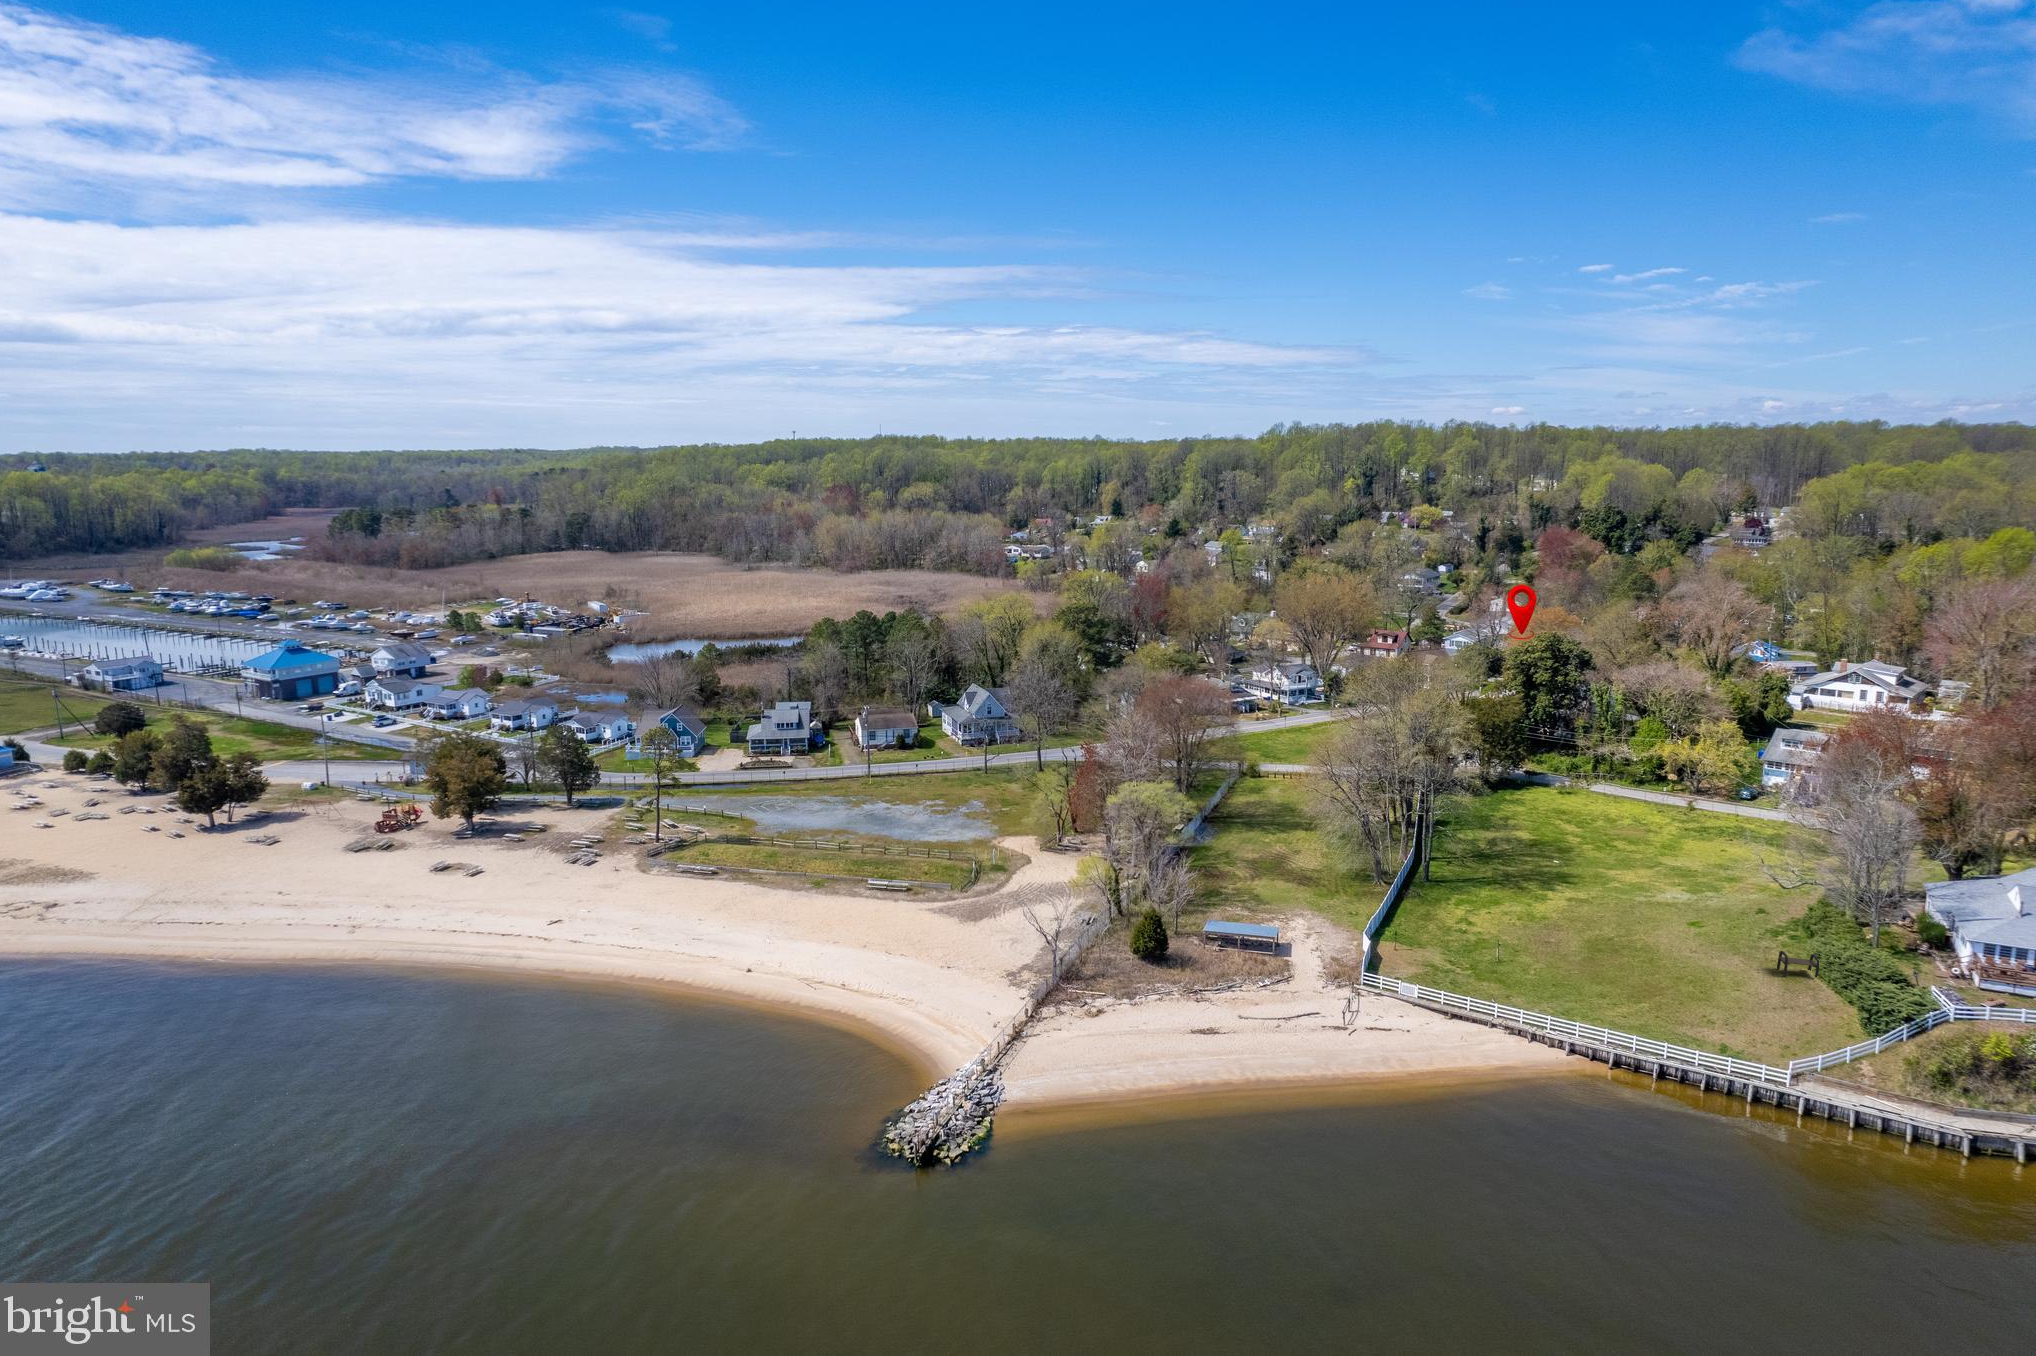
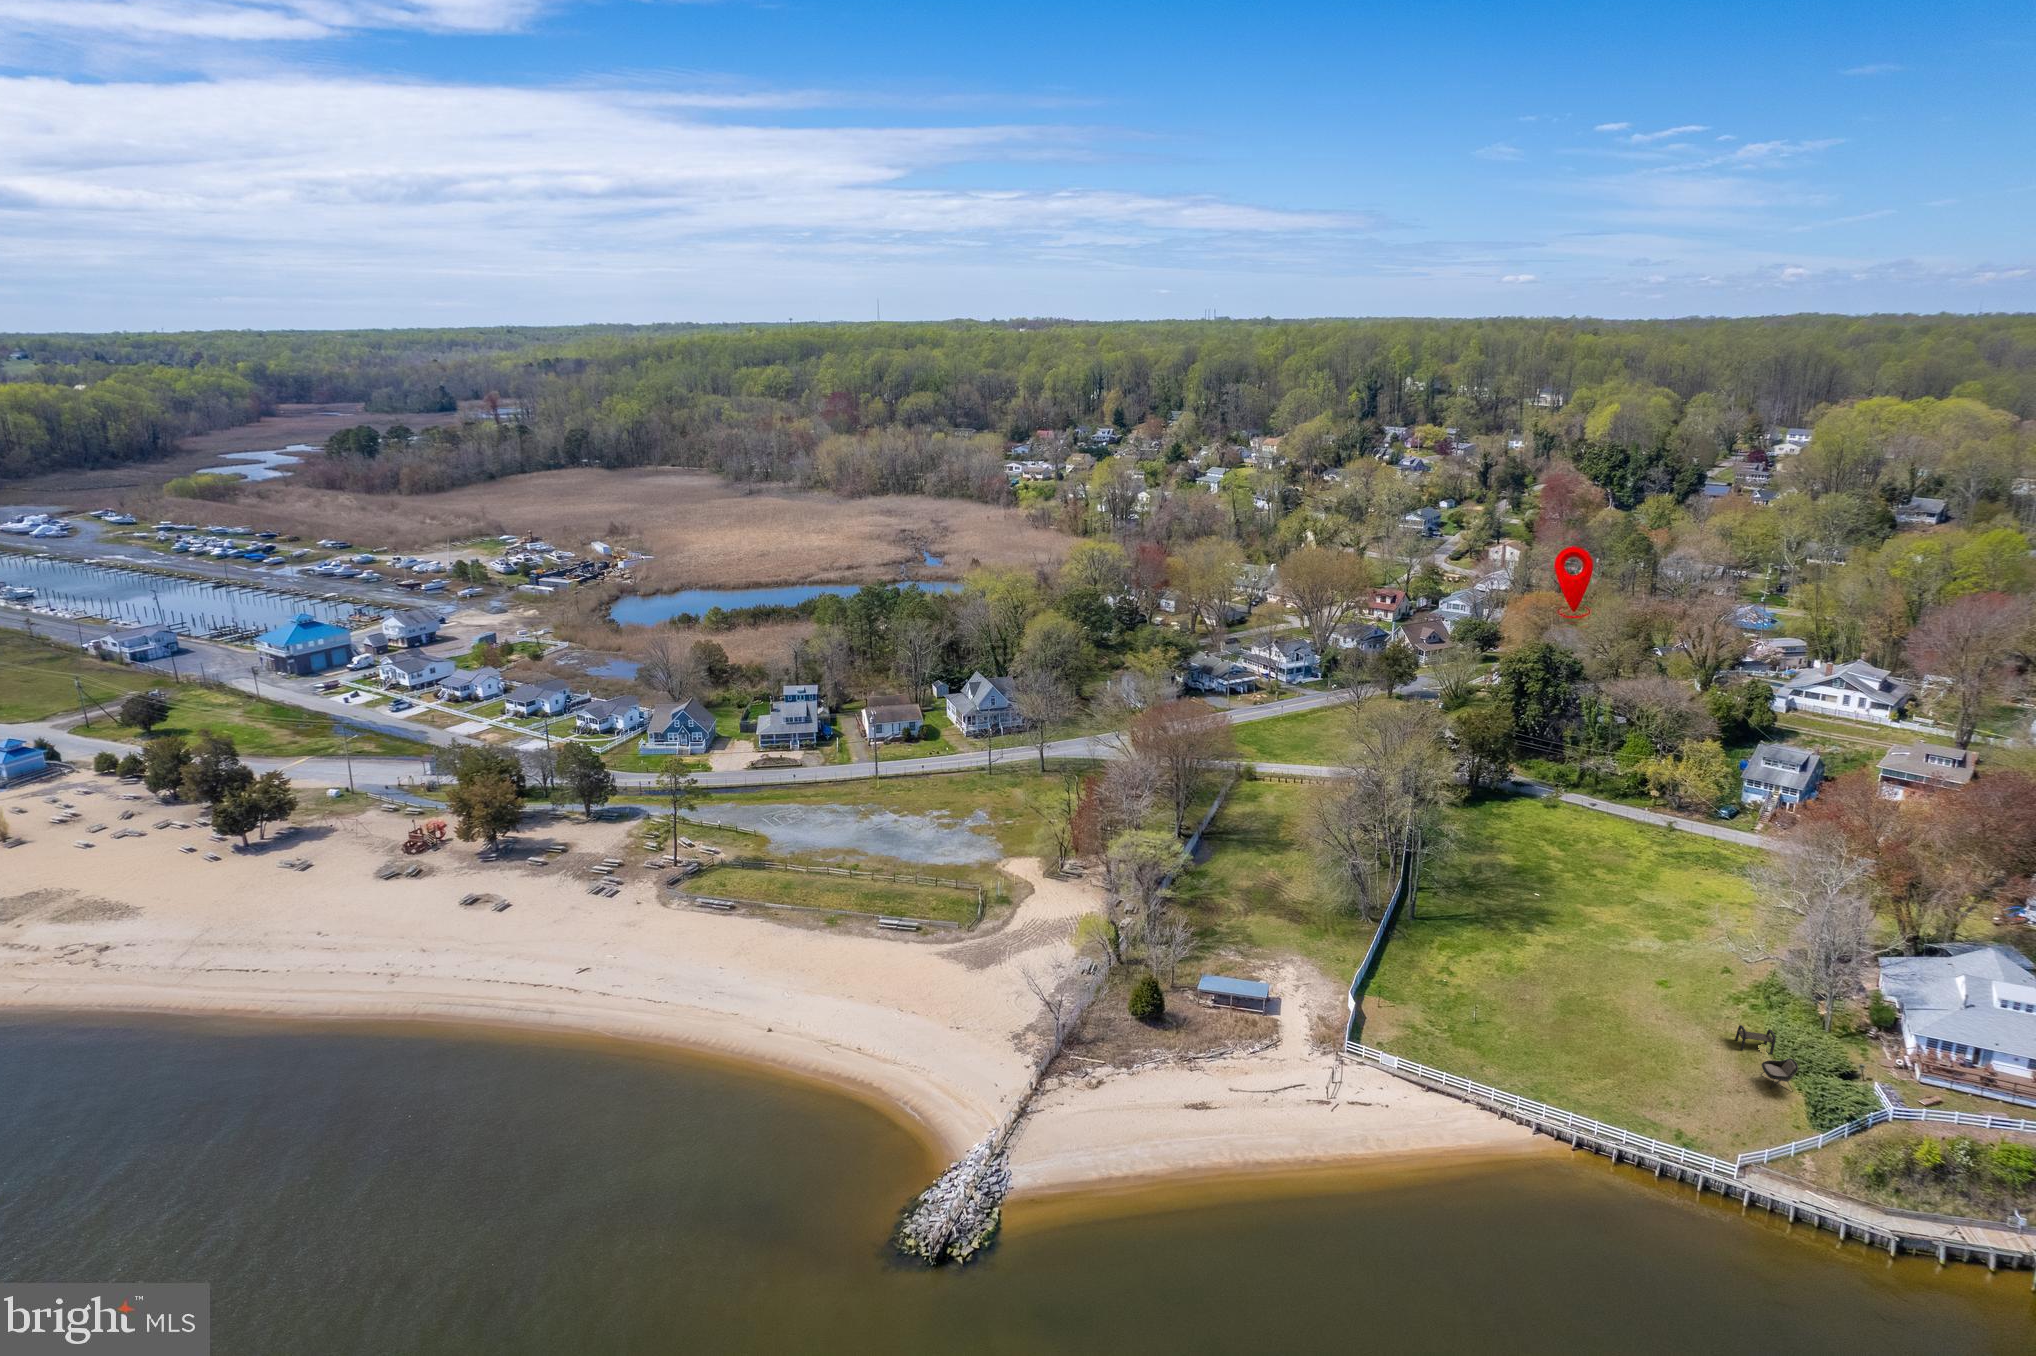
lounge chair: none [1807,975,1847,1010] -> present [1761,1058,1798,1092]

